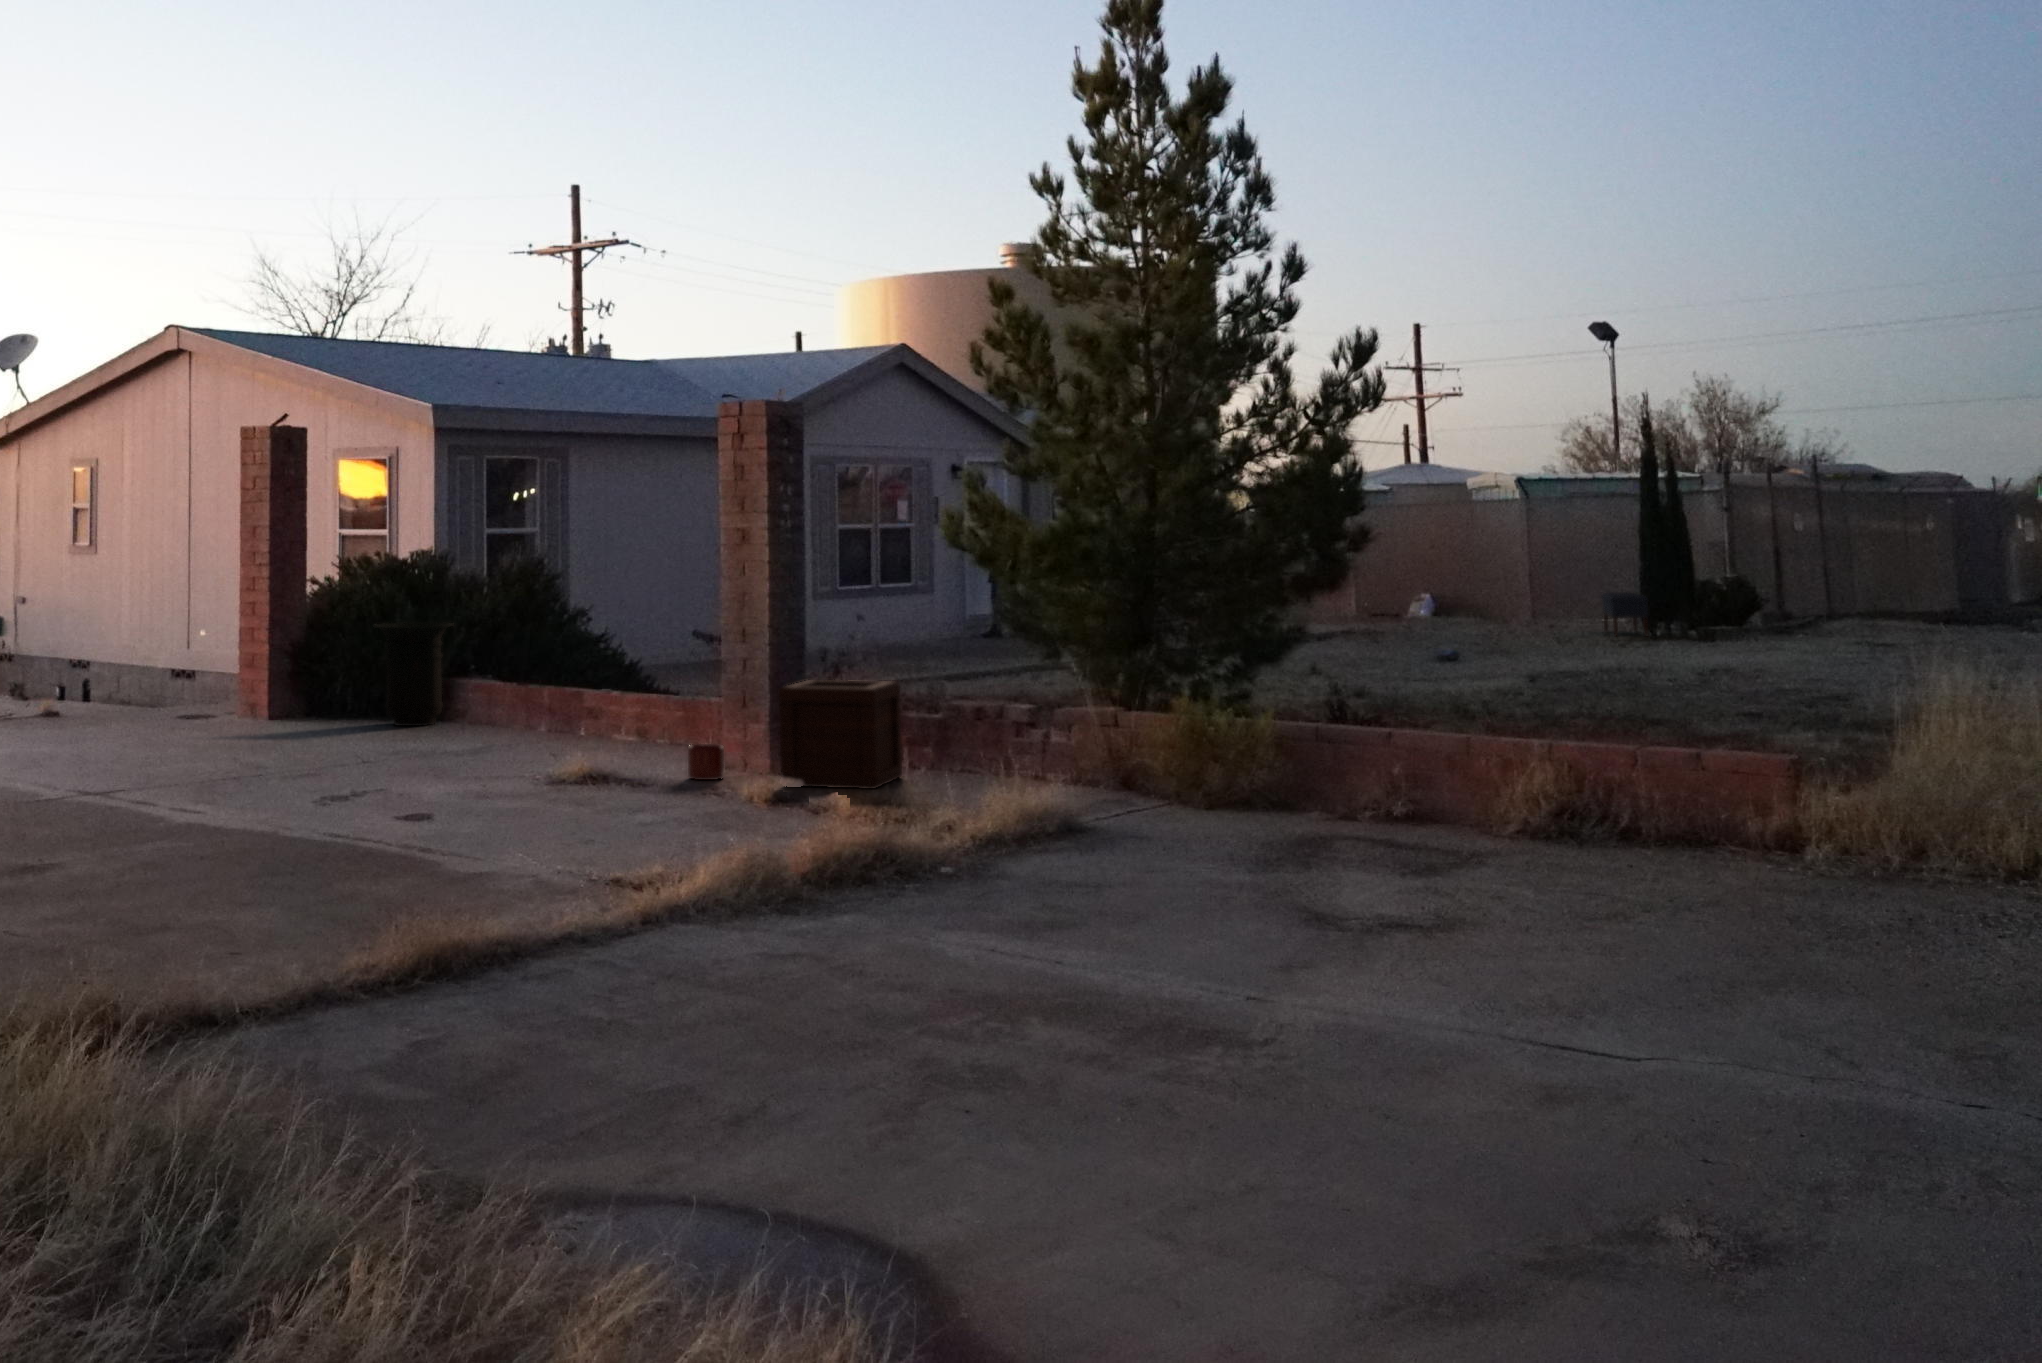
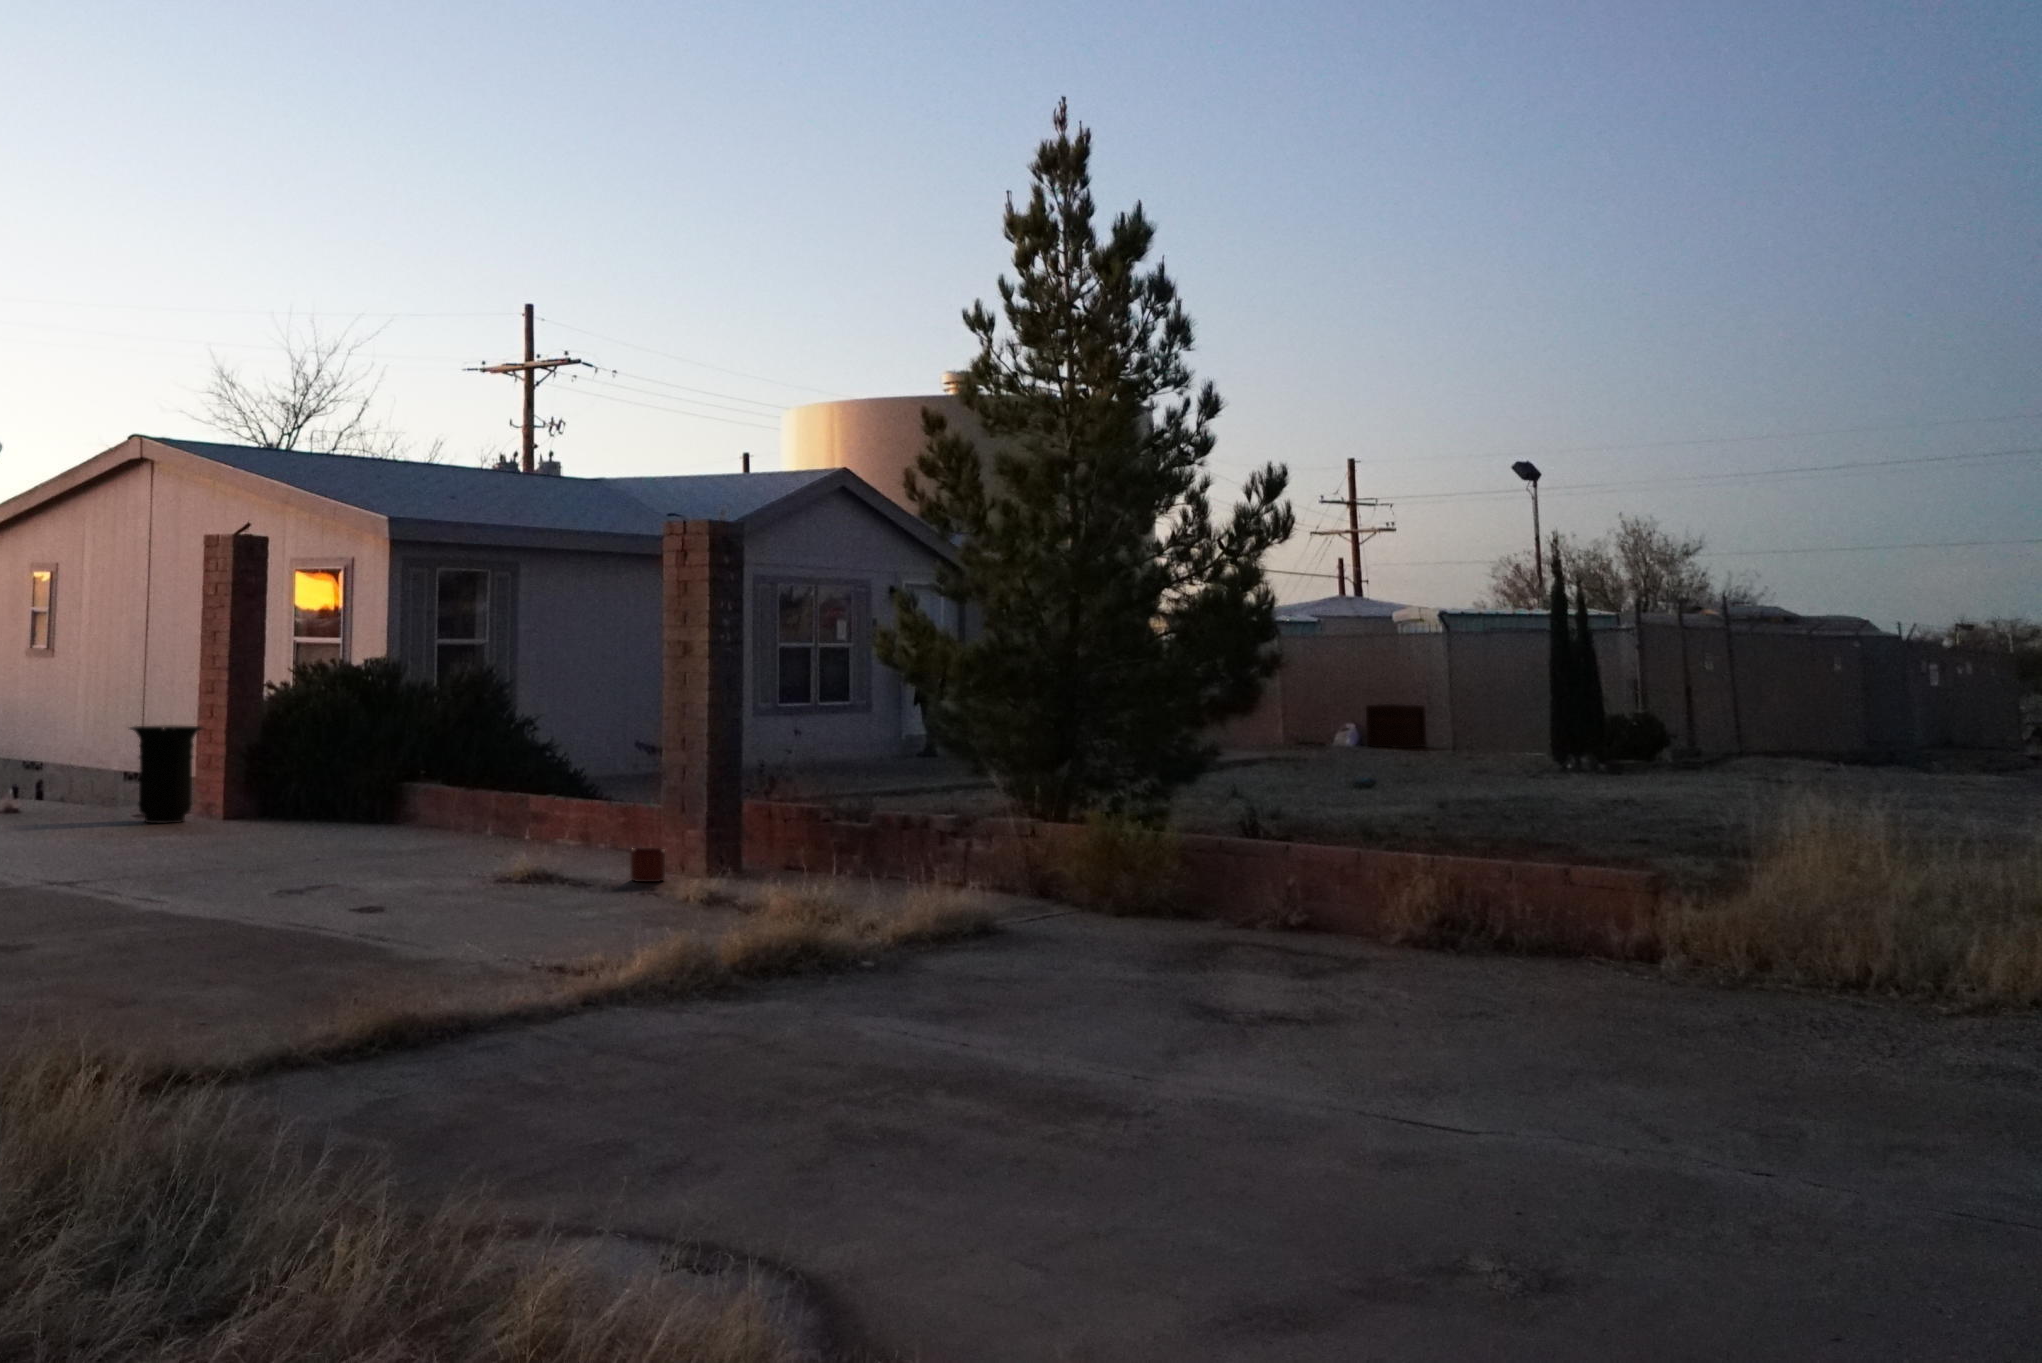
bench: present [1602,592,1648,635] -> none [1524,724,1569,768]
trash can: present [375,622,452,726] -> present [130,725,203,823]
wooden crate: present [779,680,902,789] -> present [1366,704,1426,748]

